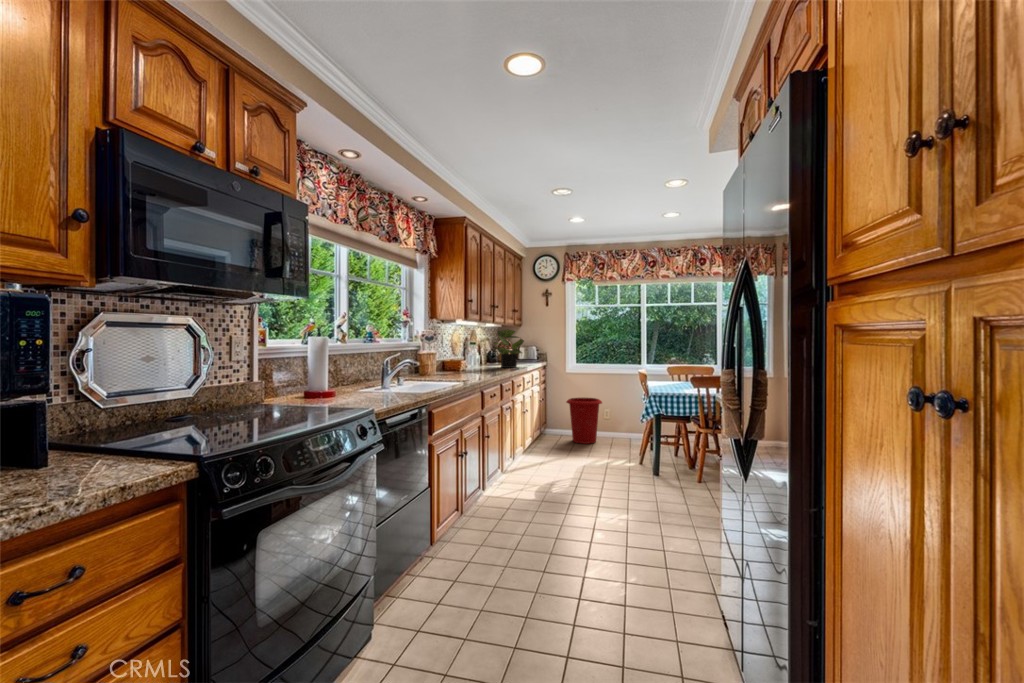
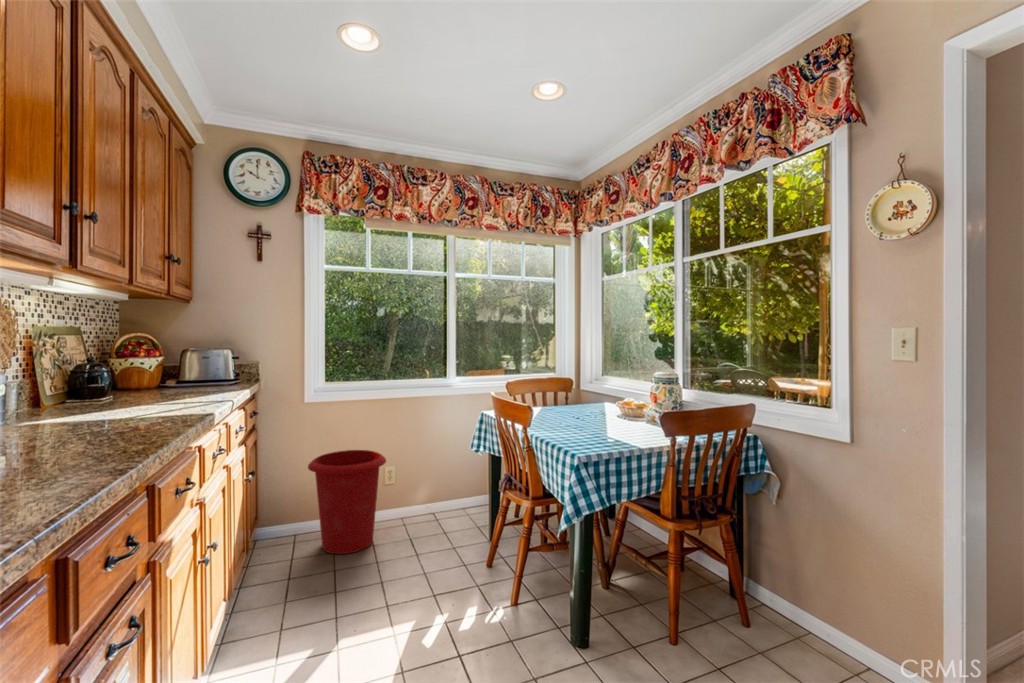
potted plant: present [495,329,524,368] -> none [78,292,201,417]

